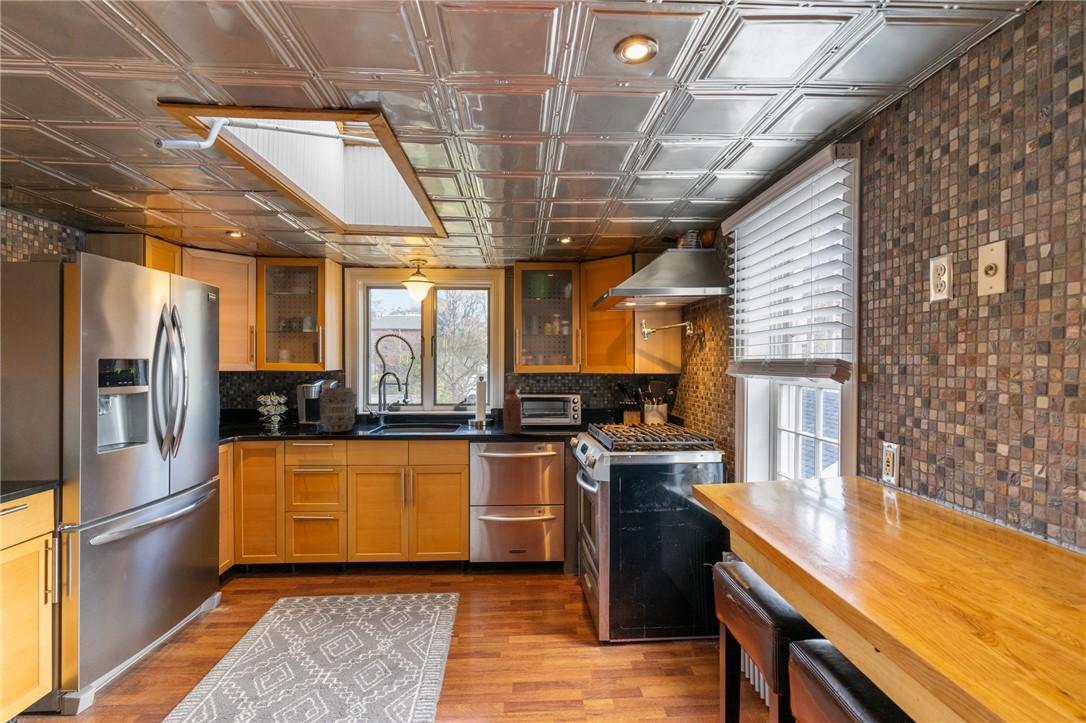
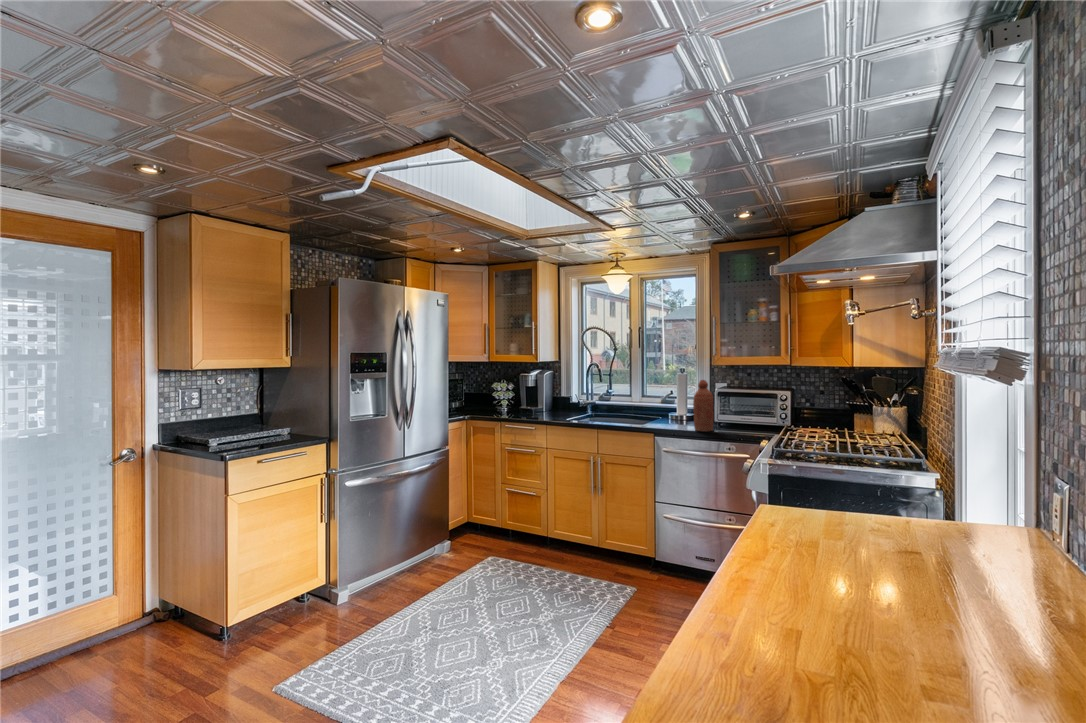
vase: present [320,388,356,432] -> none [530,377,561,418]

